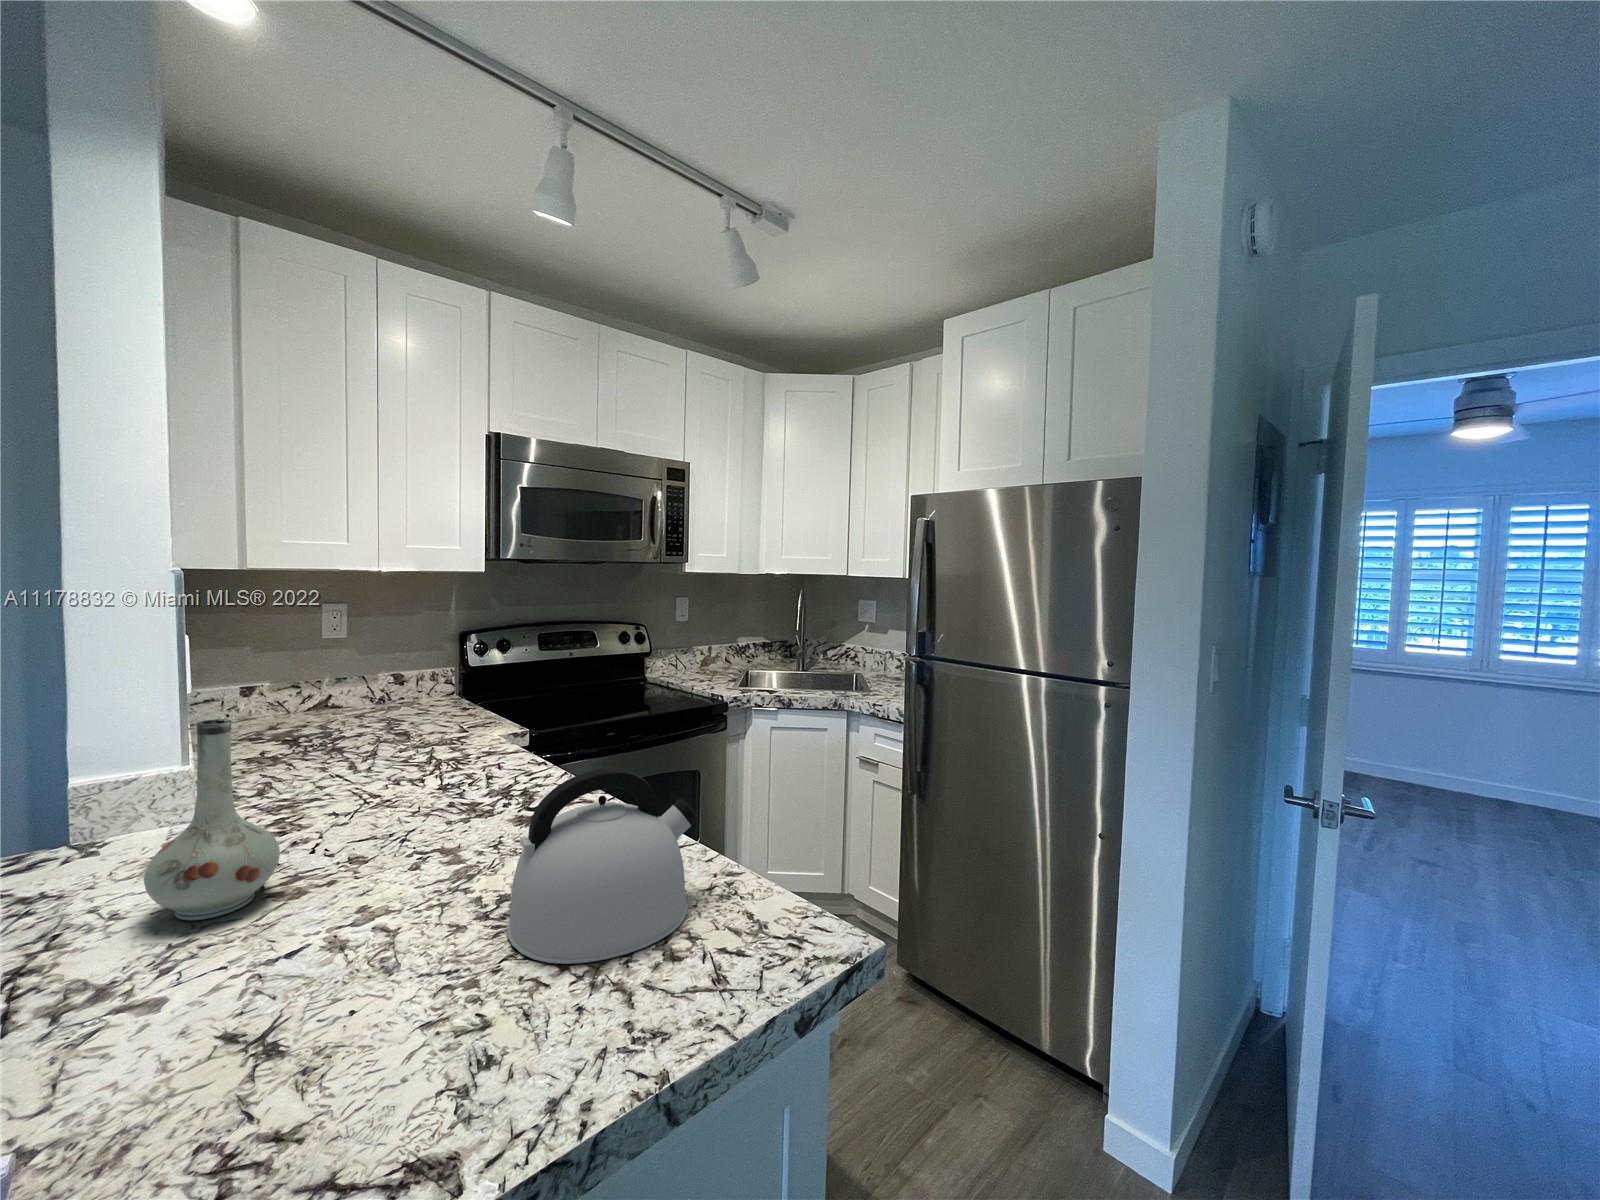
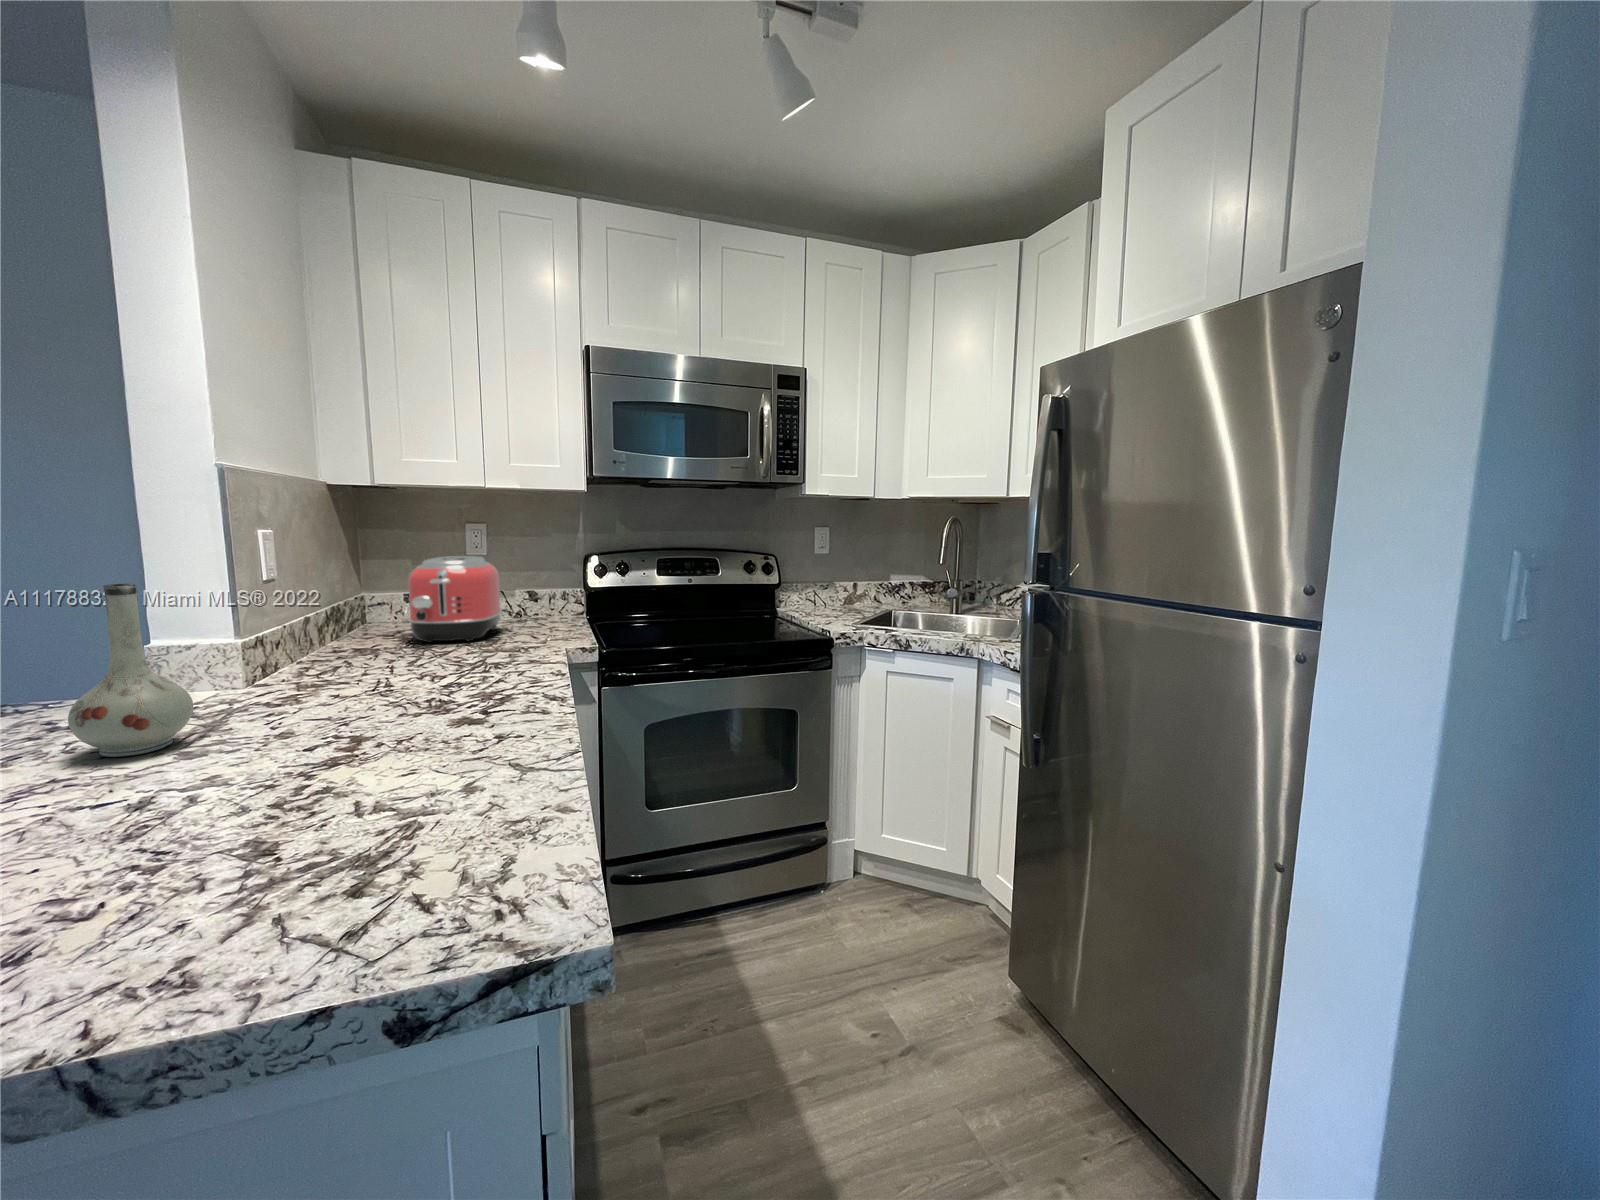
toaster: none [304,643,406,743] -> present [408,556,502,643]
kettle: present [507,768,698,964] -> none [233,650,472,853]

